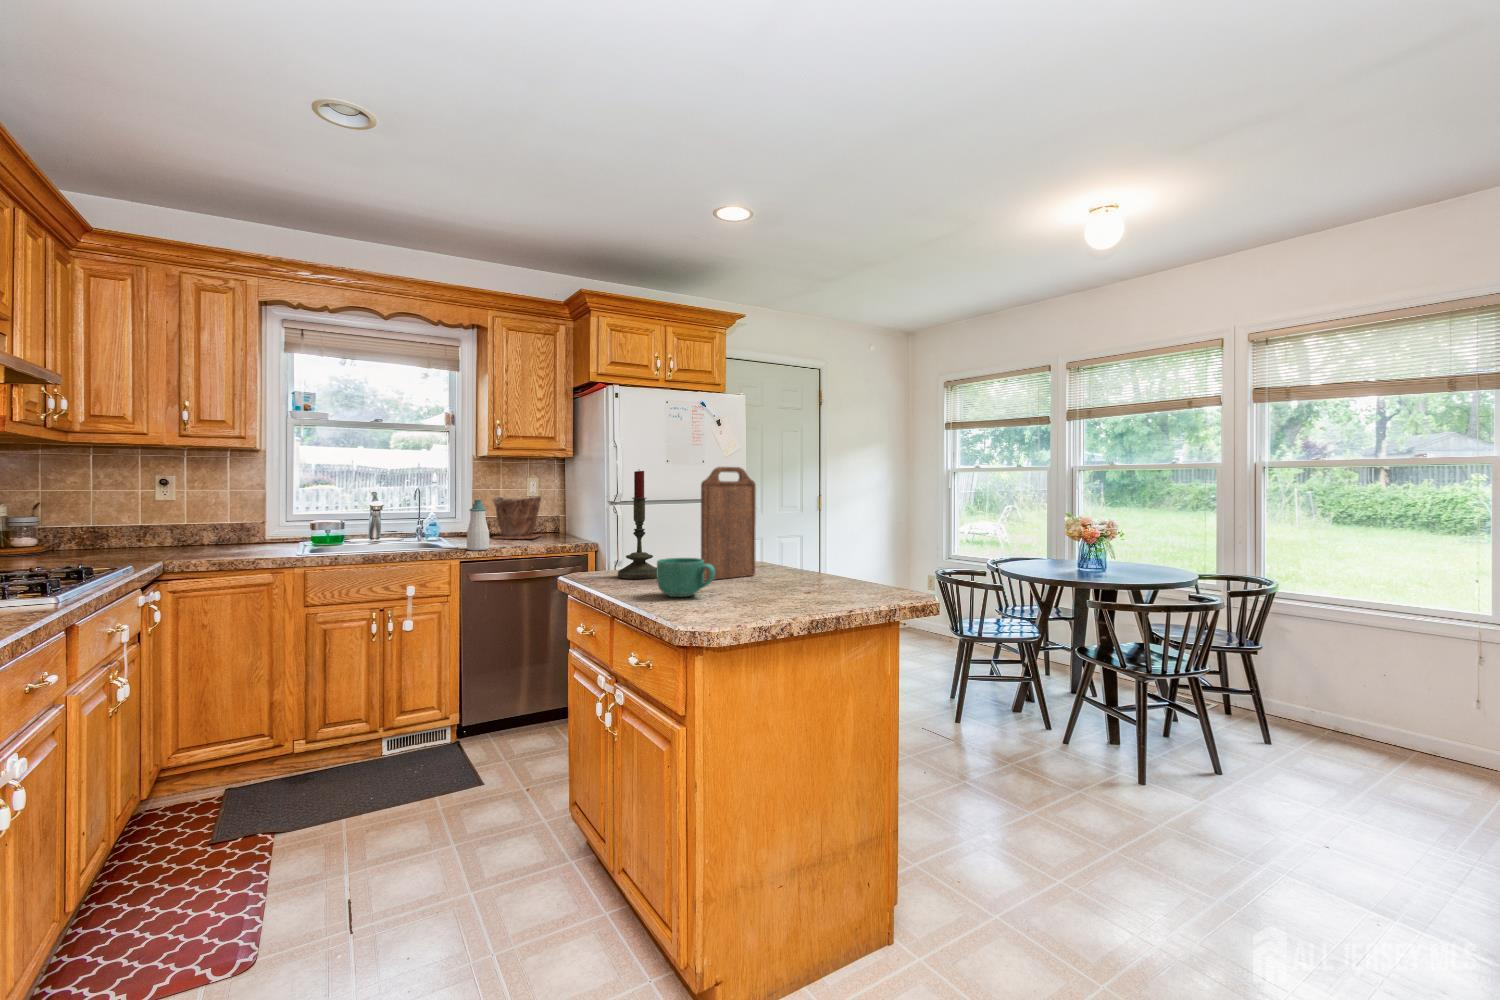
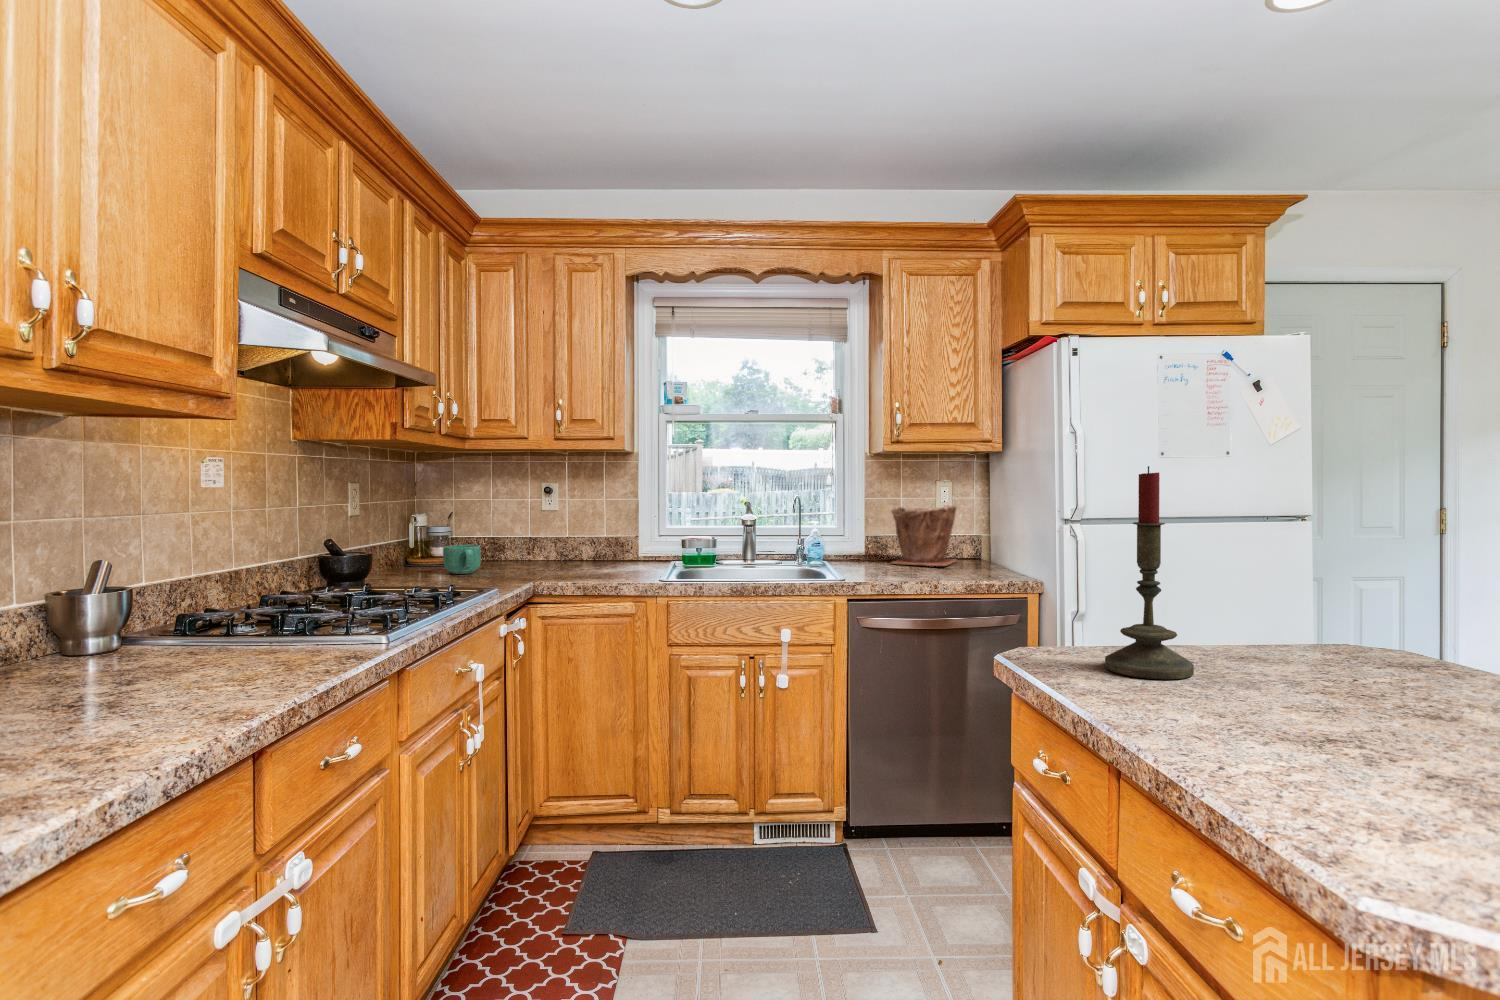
cutting board: present [701,467,756,580] -> none [1297,461,1430,700]
soap bottle: present [467,500,489,550] -> none [857,513,886,584]
mug: present [657,558,715,597] -> present [443,545,481,574]

